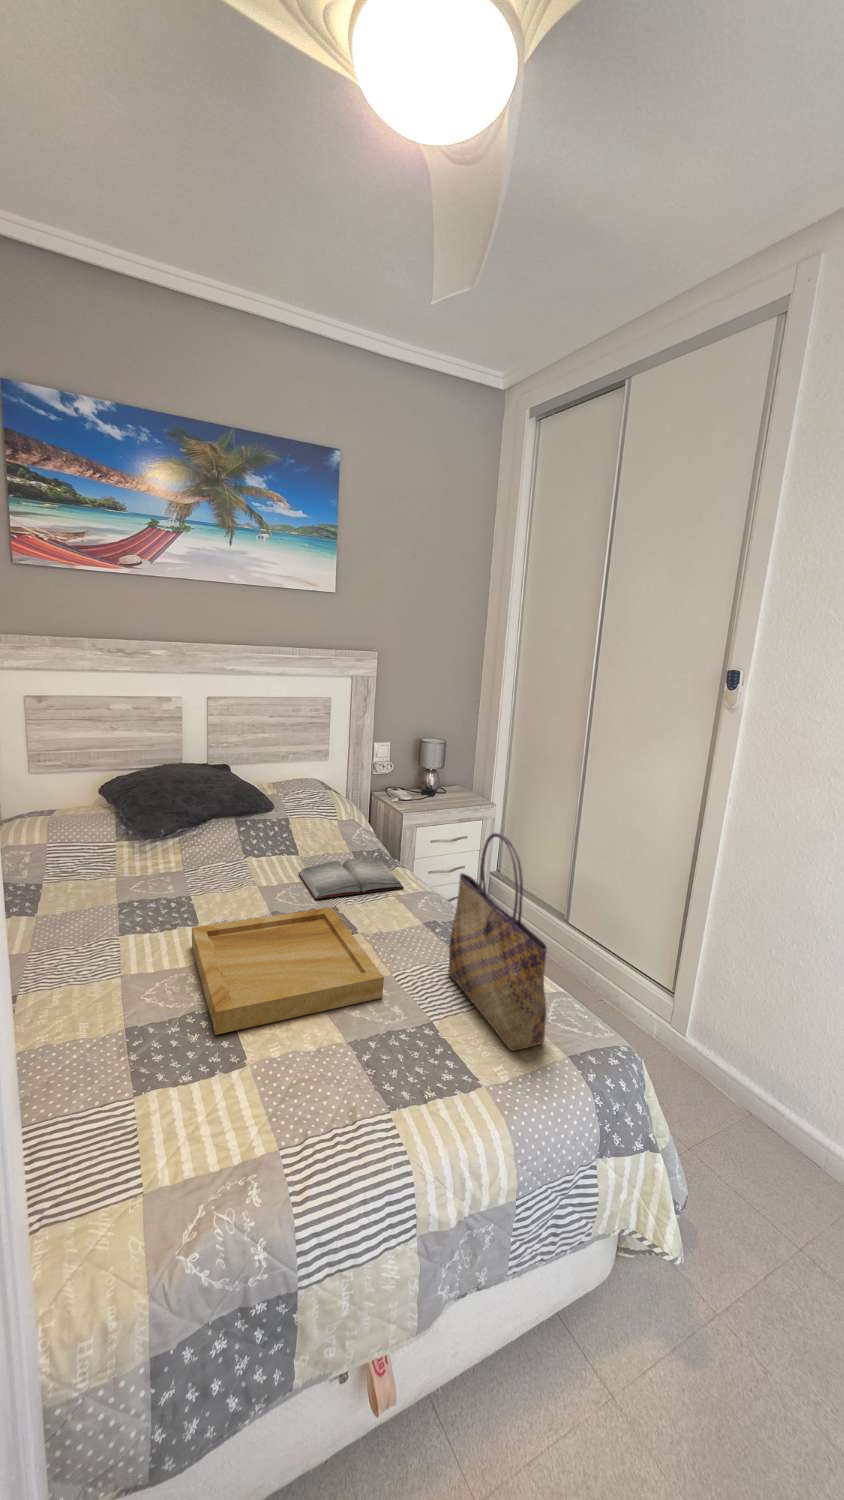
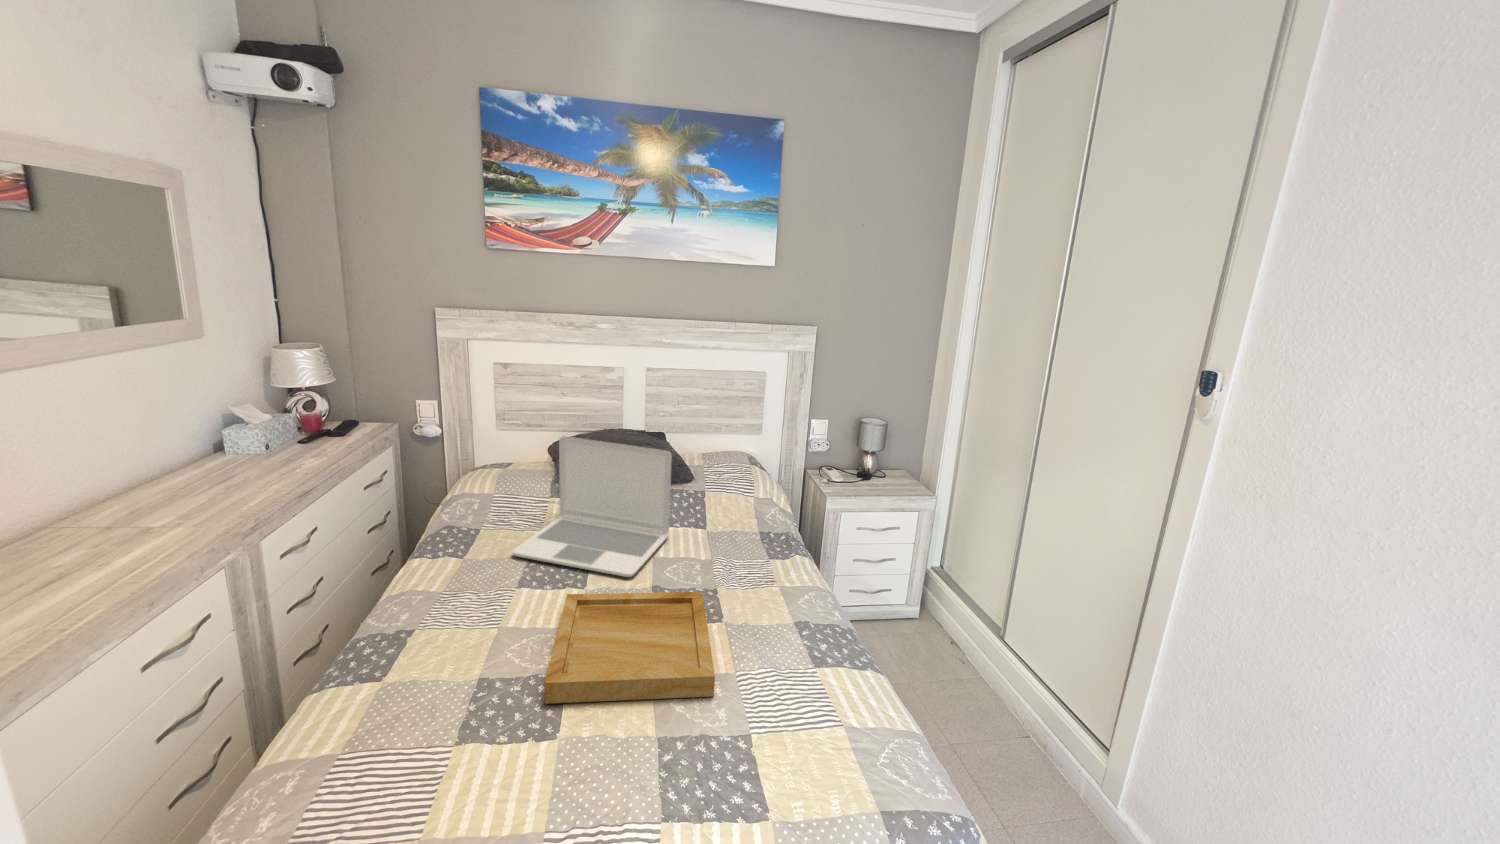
laptop: none [99,768,267,906] -> present [512,436,672,577]
tote bag: present [449,833,547,1051] -> none [792,547,861,785]
hardback book: present [298,858,404,899] -> none [696,542,792,580]

